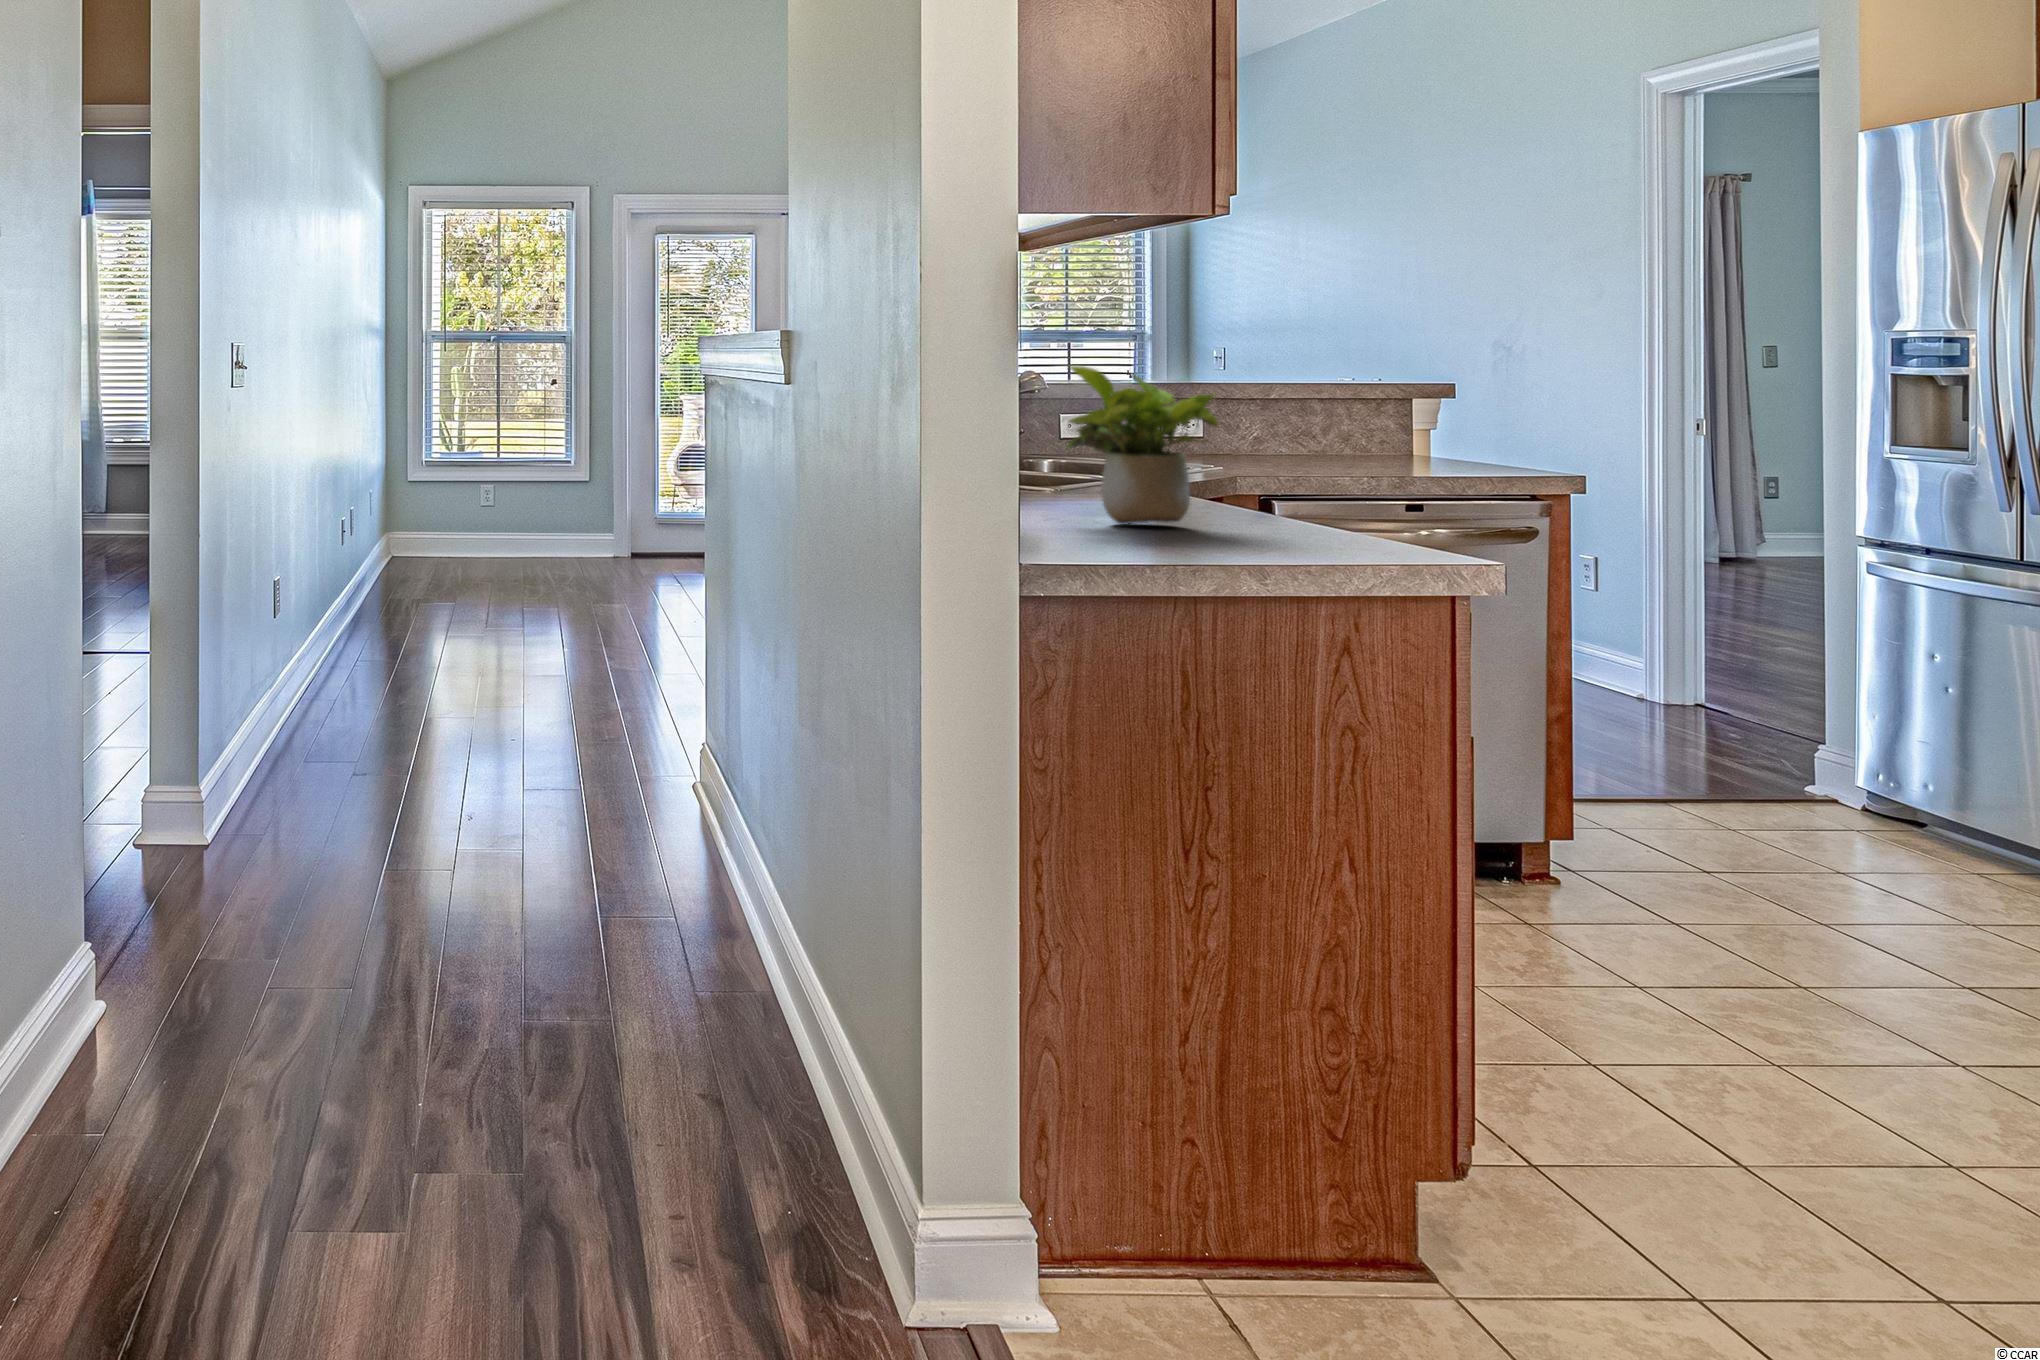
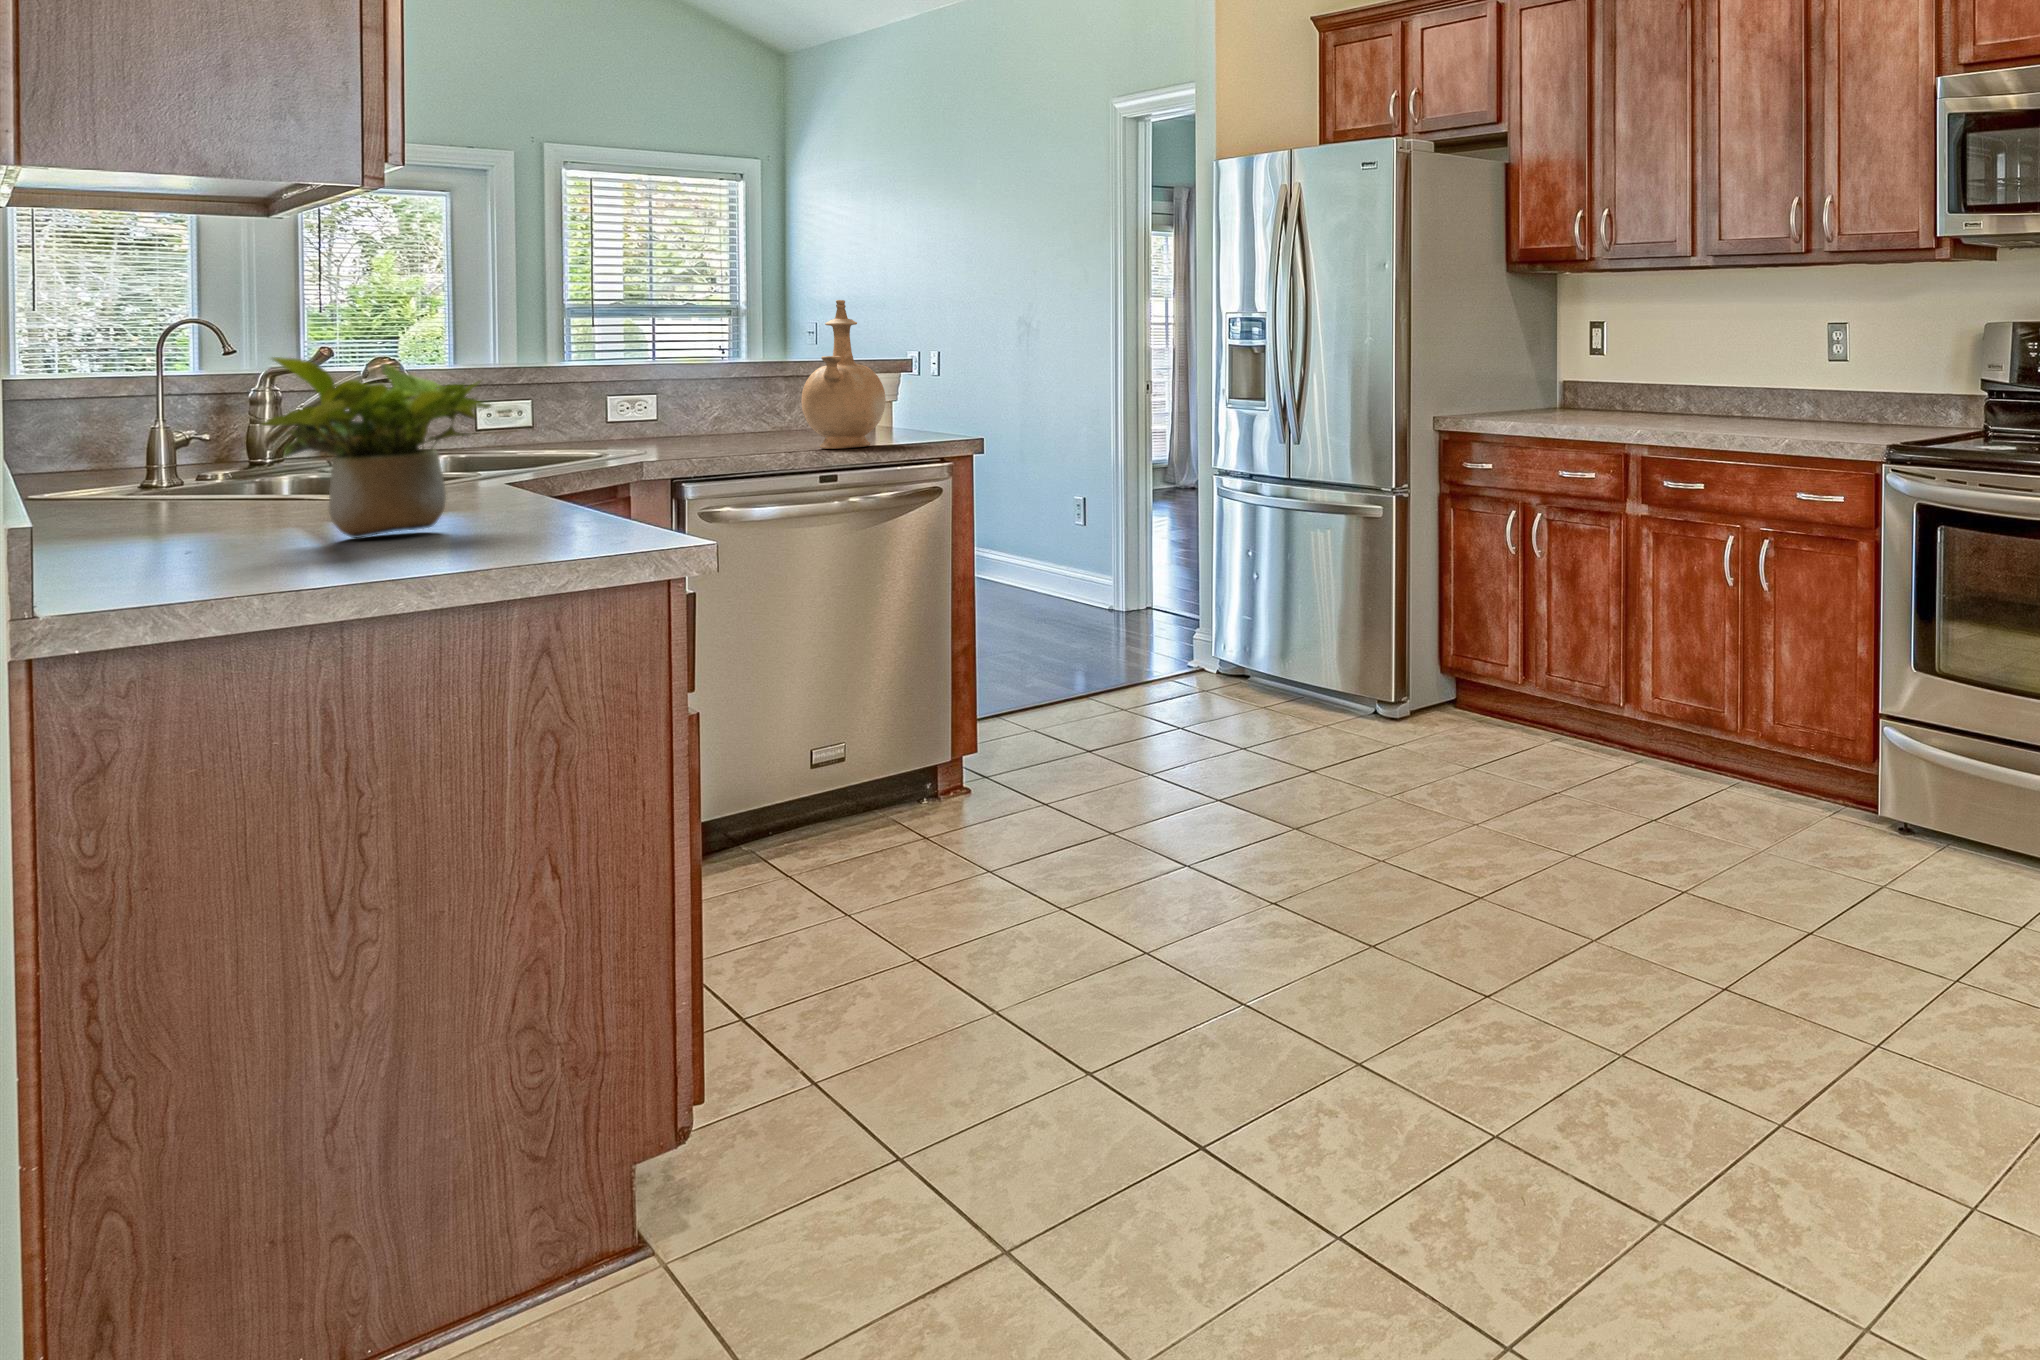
vase: none [1375,323,1468,480] -> present [802,300,886,449]

